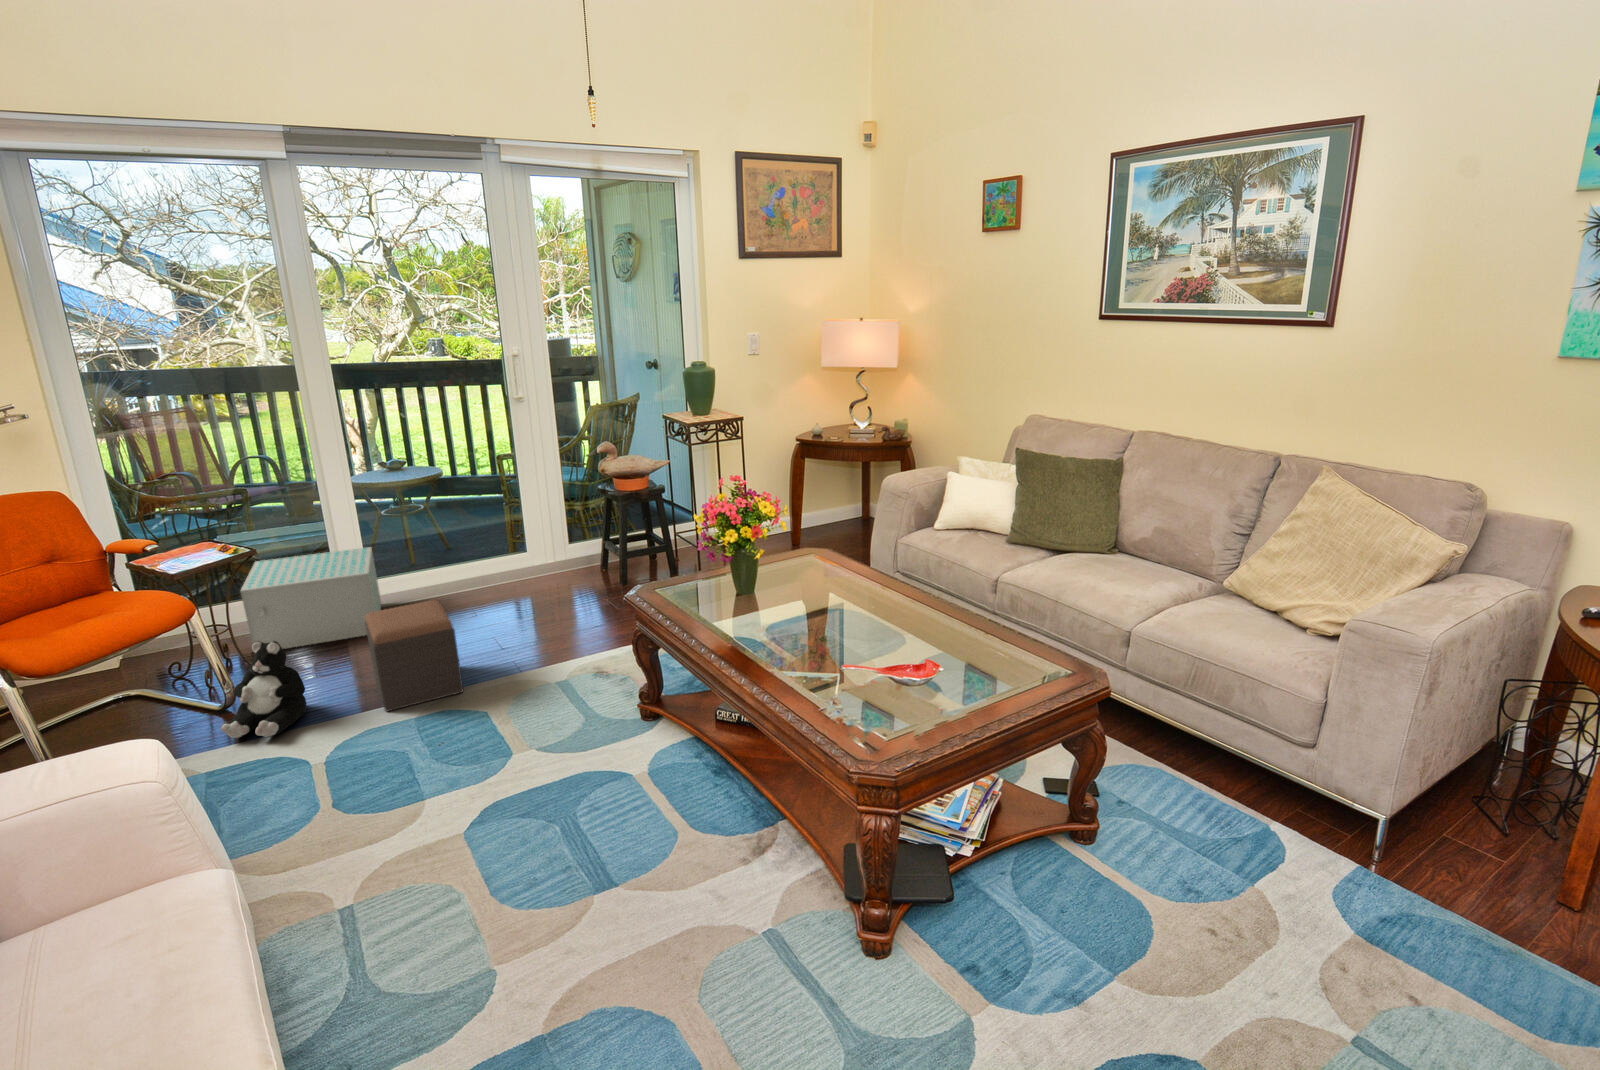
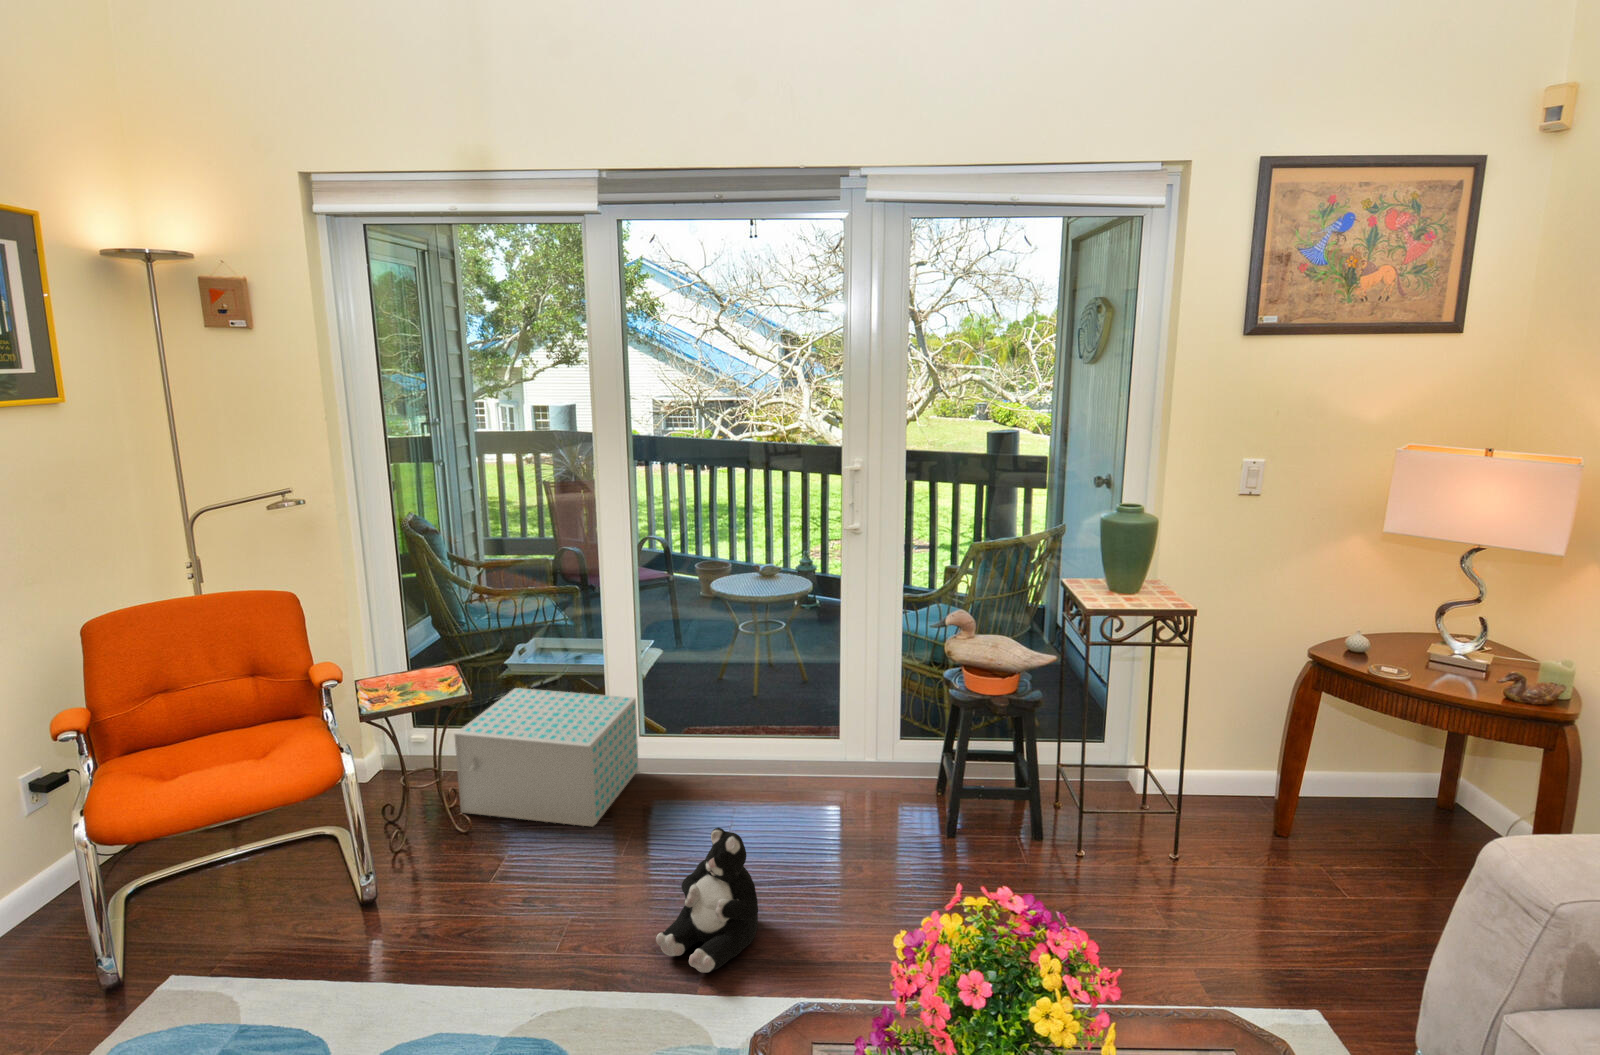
footstool: present [365,600,463,711] -> none [463,833,612,1008]
plush toy: present [222,641,307,738] -> present [656,828,758,973]

